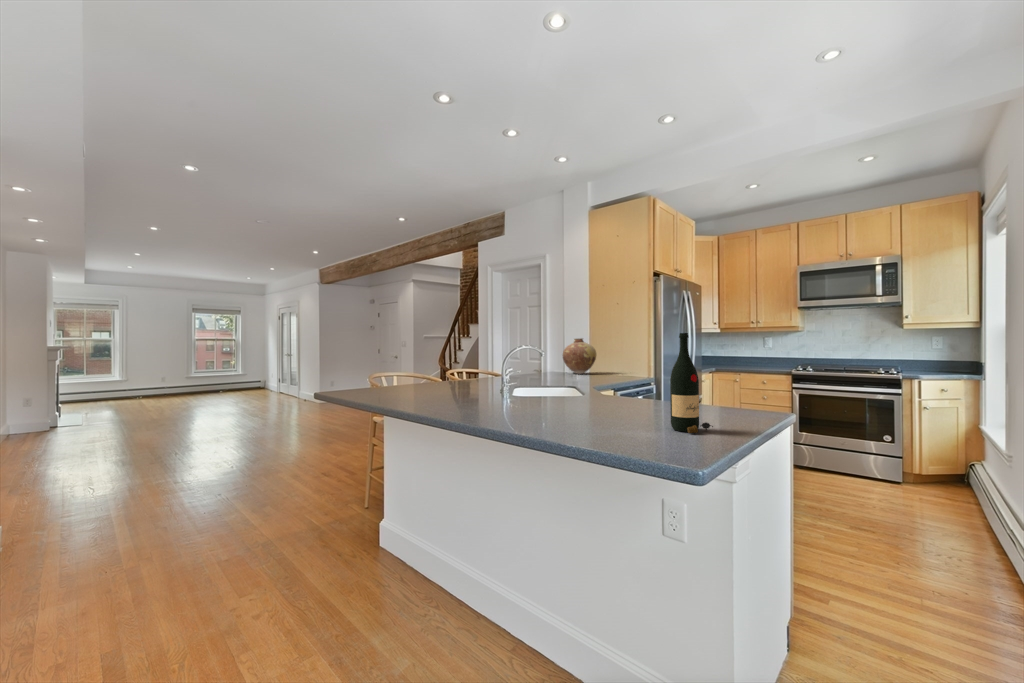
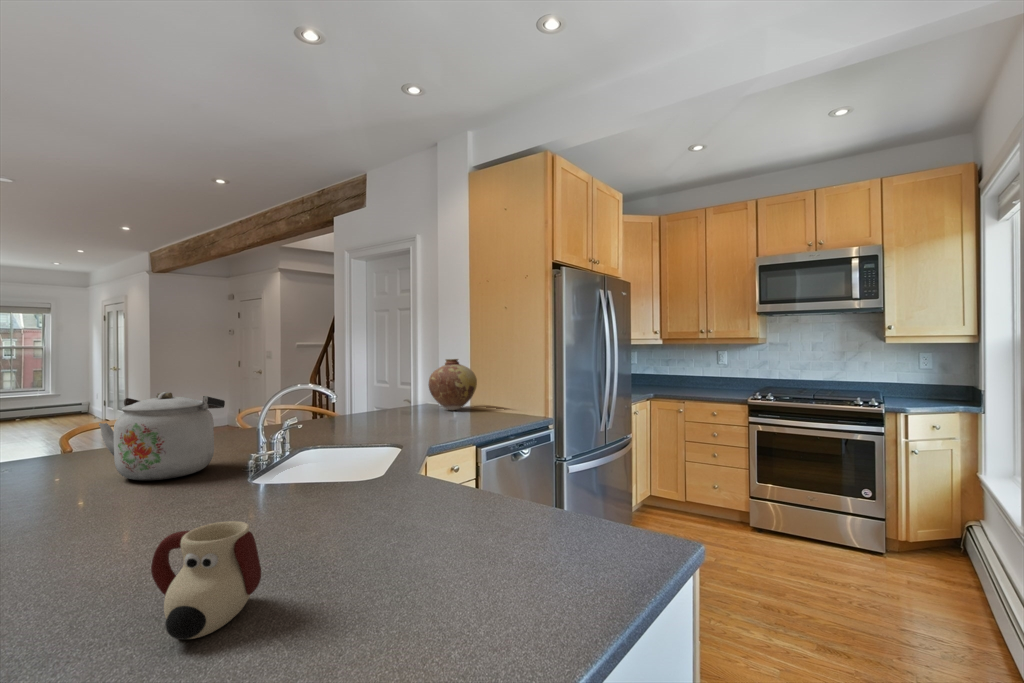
wine bottle: present [670,333,713,433] -> none [374,411,464,652]
kettle: none [423,346,483,395] -> present [99,392,225,481]
mug: none [561,387,608,429] -> present [151,521,261,640]

